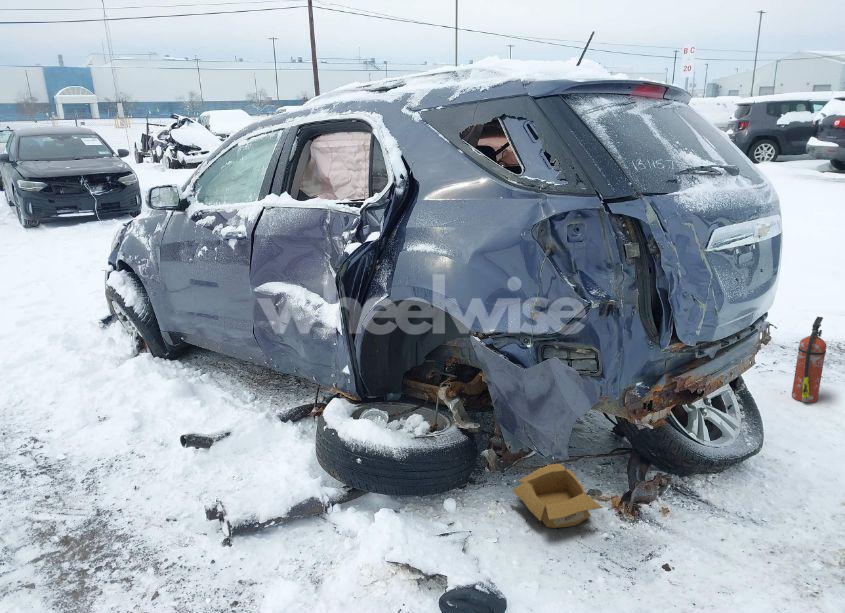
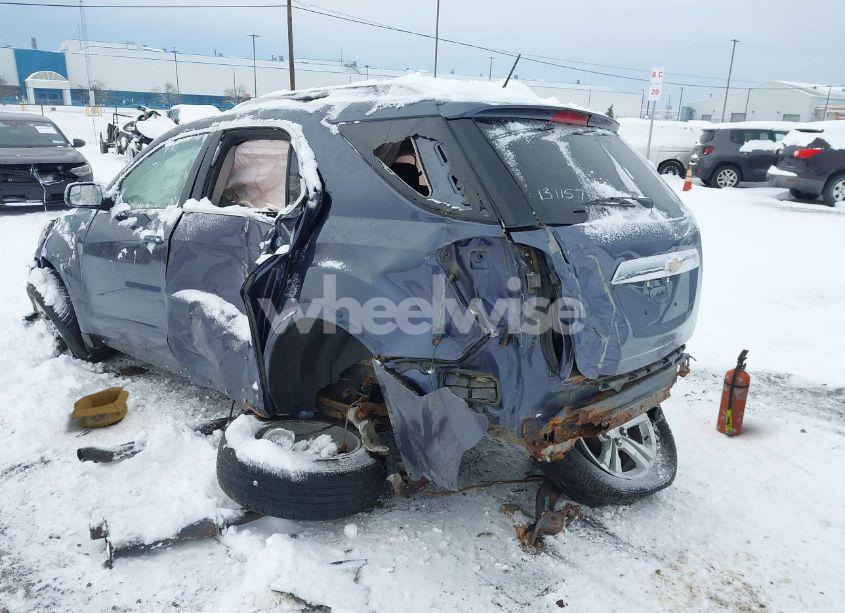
cardboard box: present [512,464,602,528] -> present [72,387,129,427]

